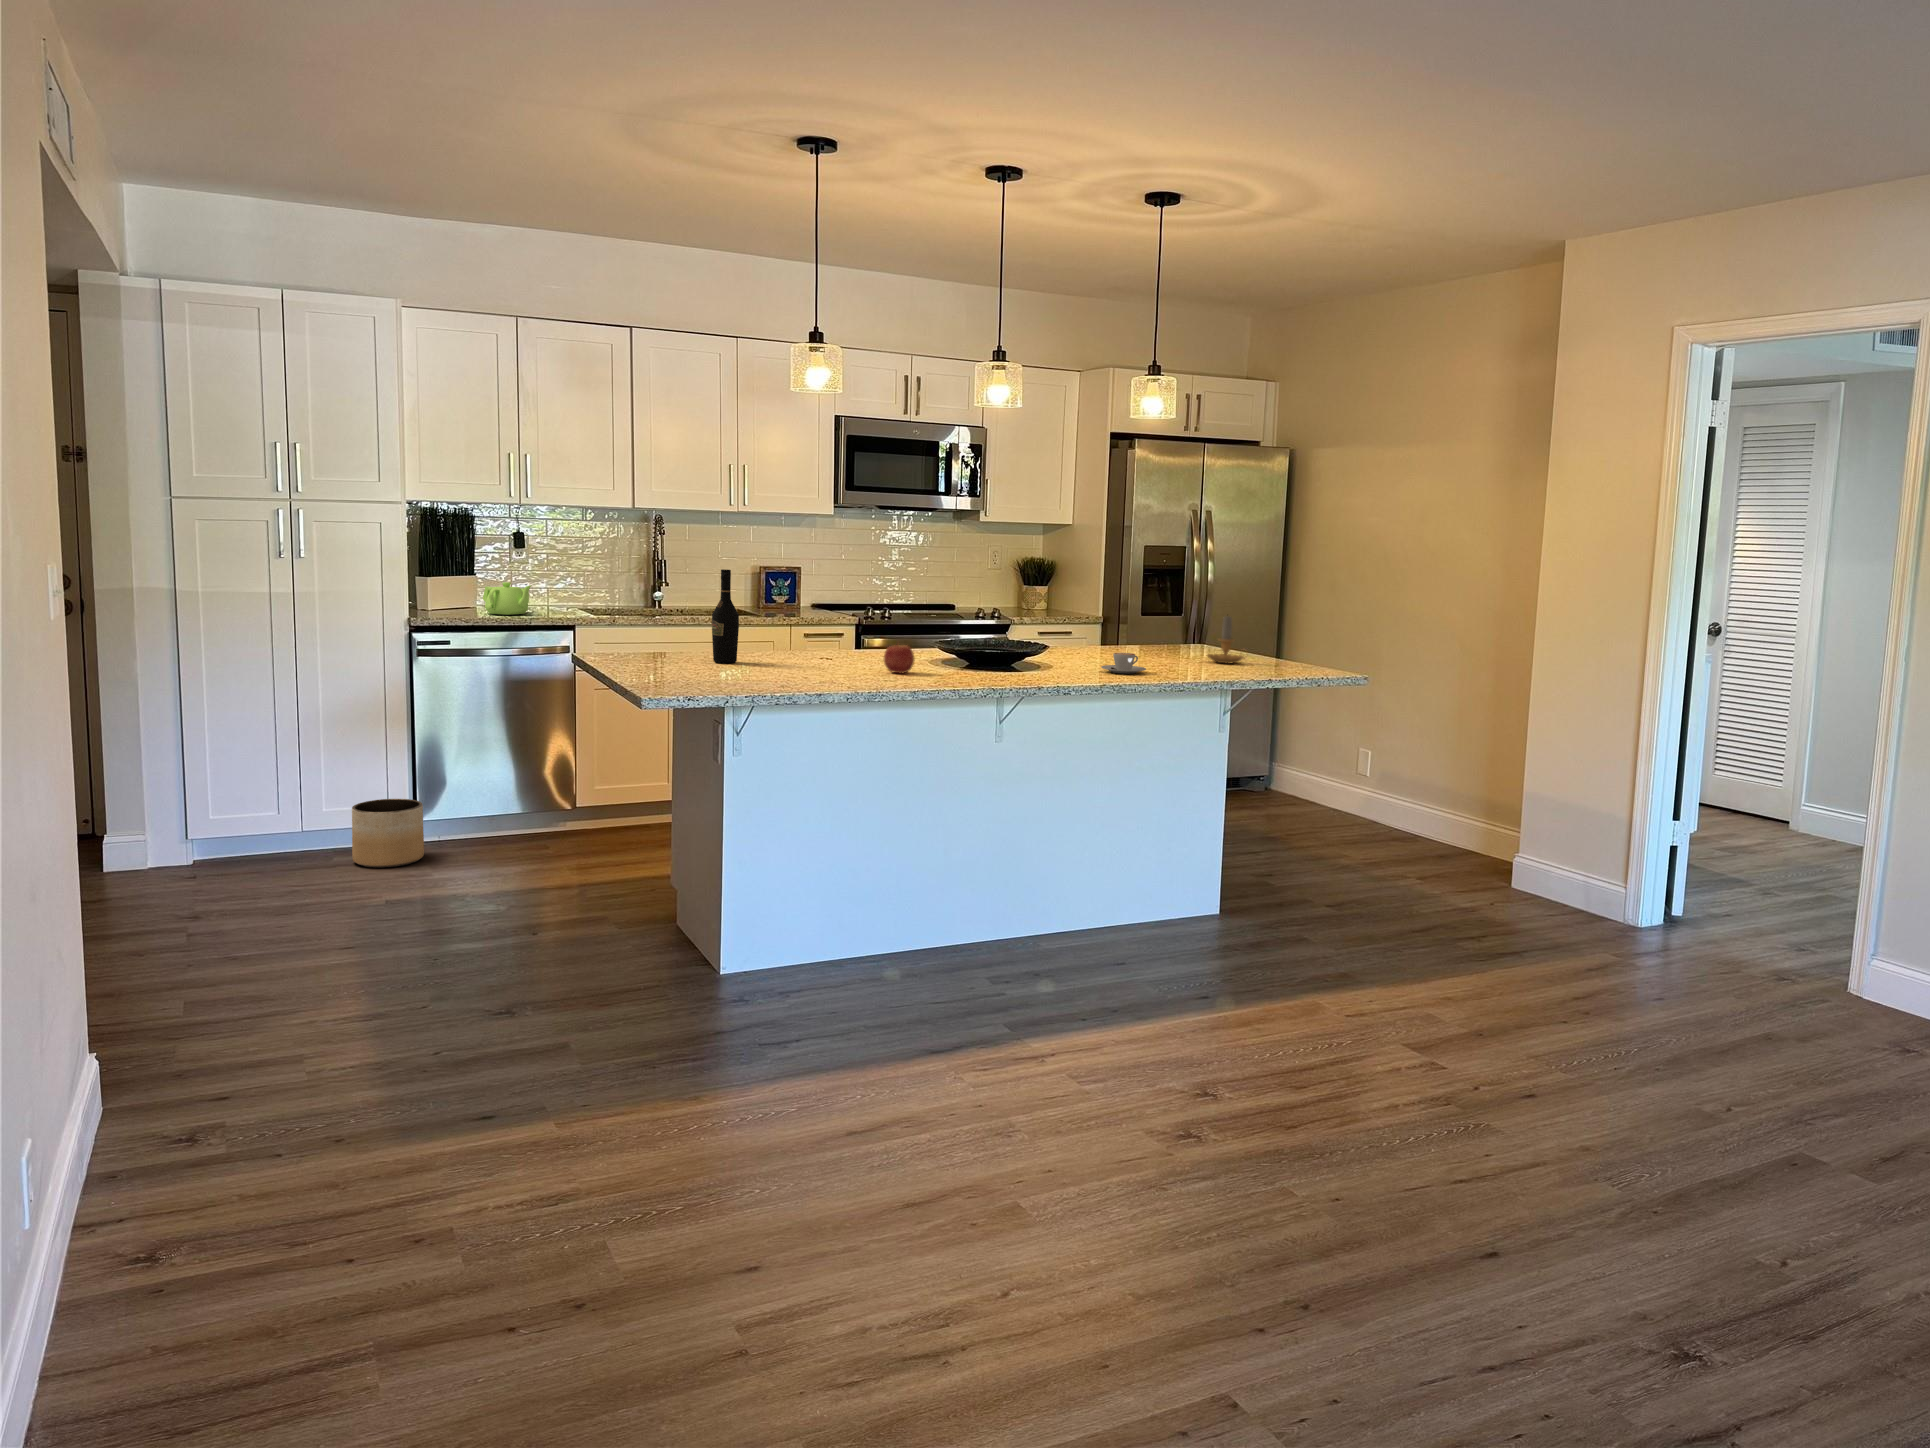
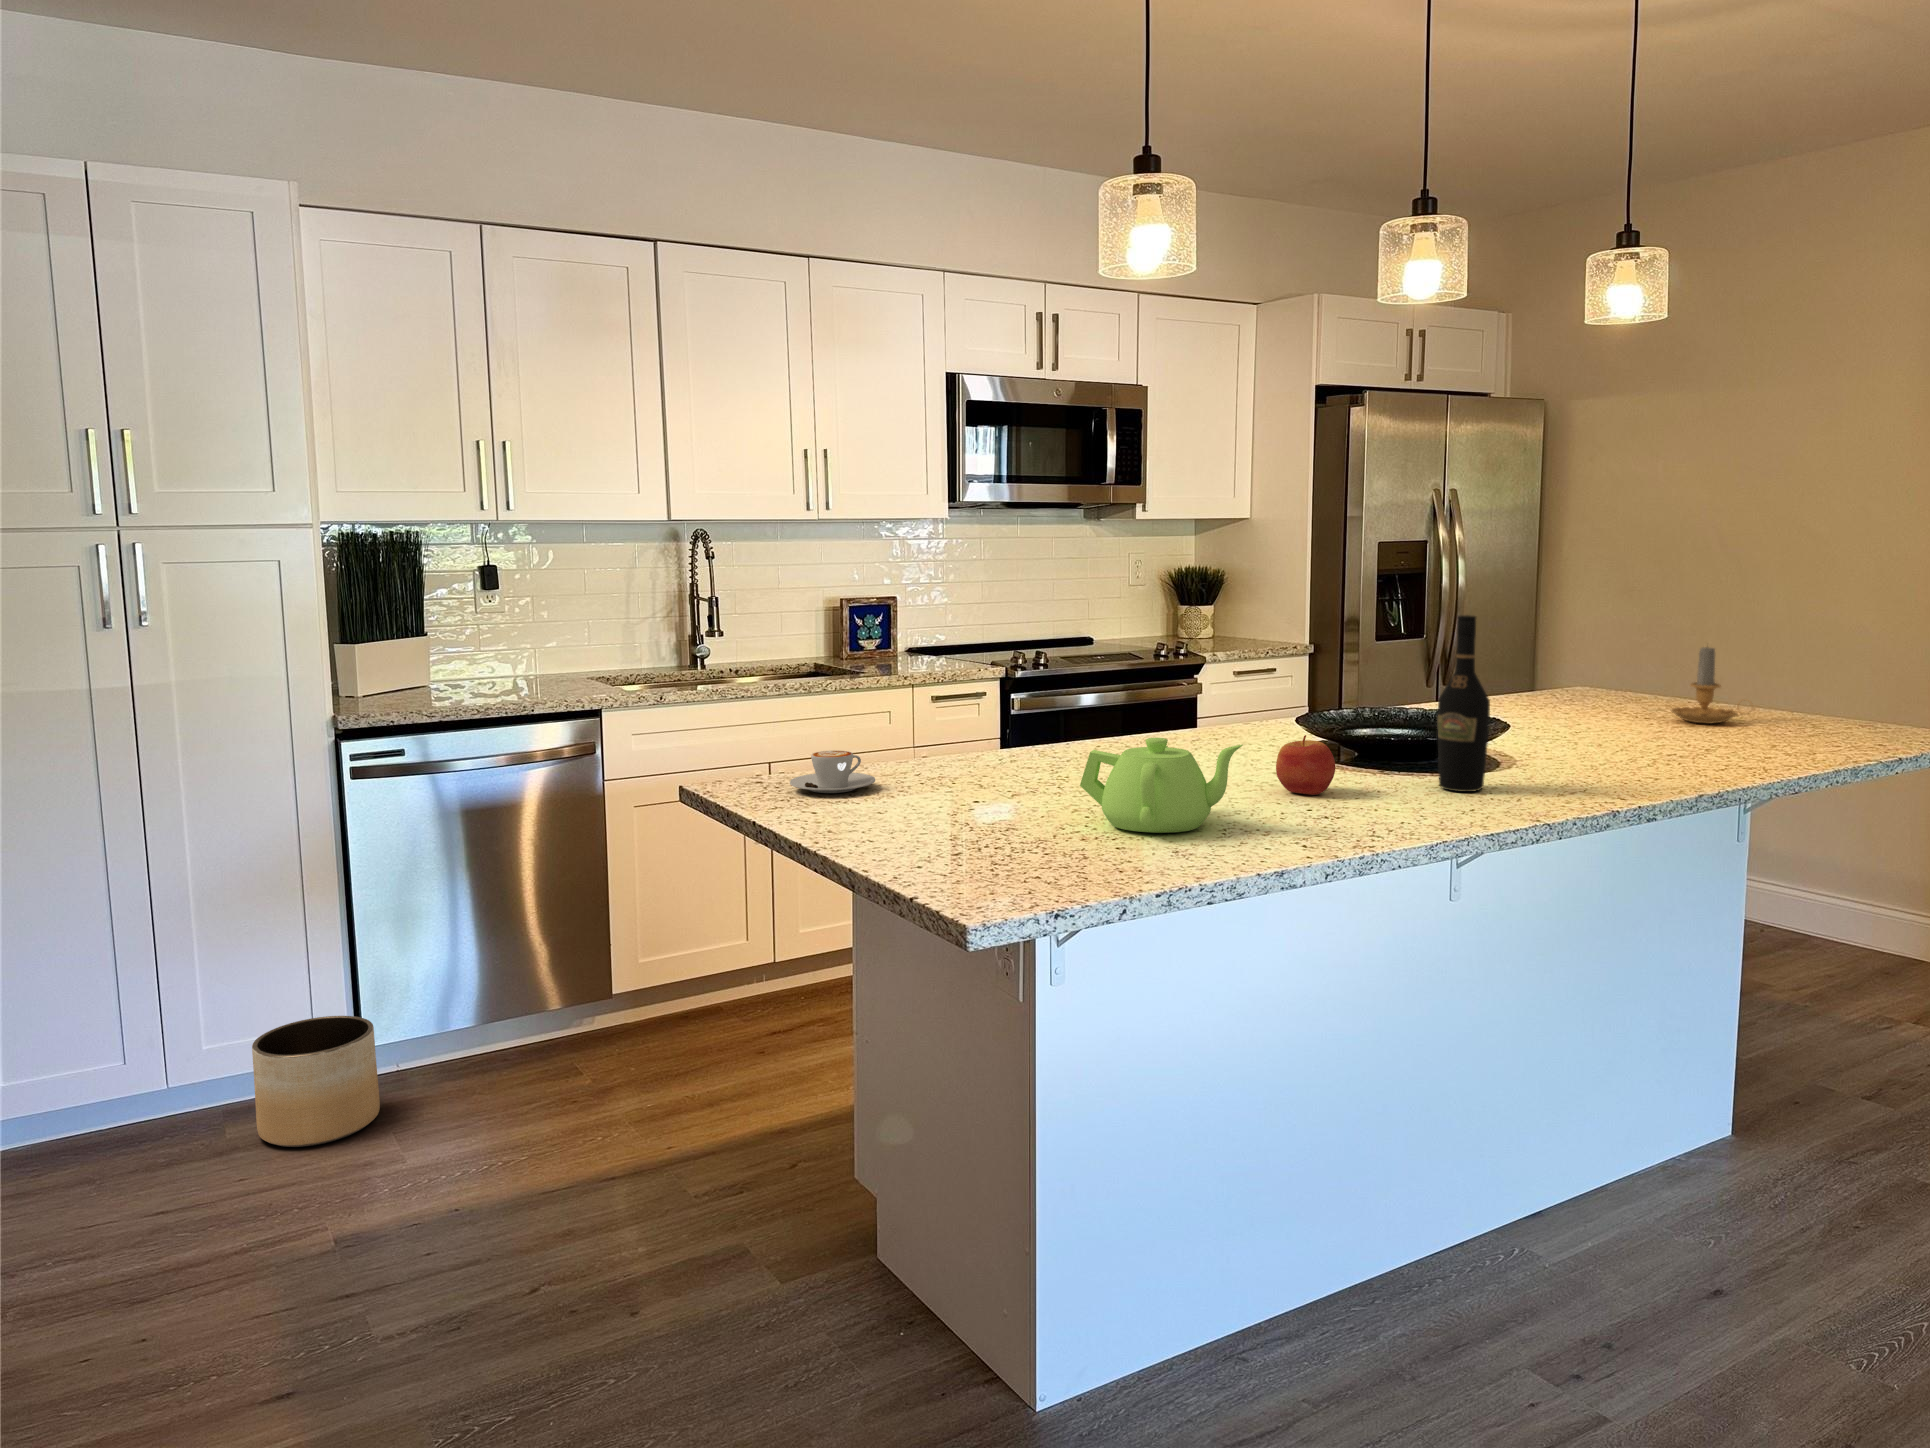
wine bottle: present [712,569,739,663] -> present [1437,615,1490,792]
teapot: present [483,582,532,615] -> present [1080,738,1243,833]
coffee cup: present [1101,653,1146,674] -> present [790,750,875,793]

